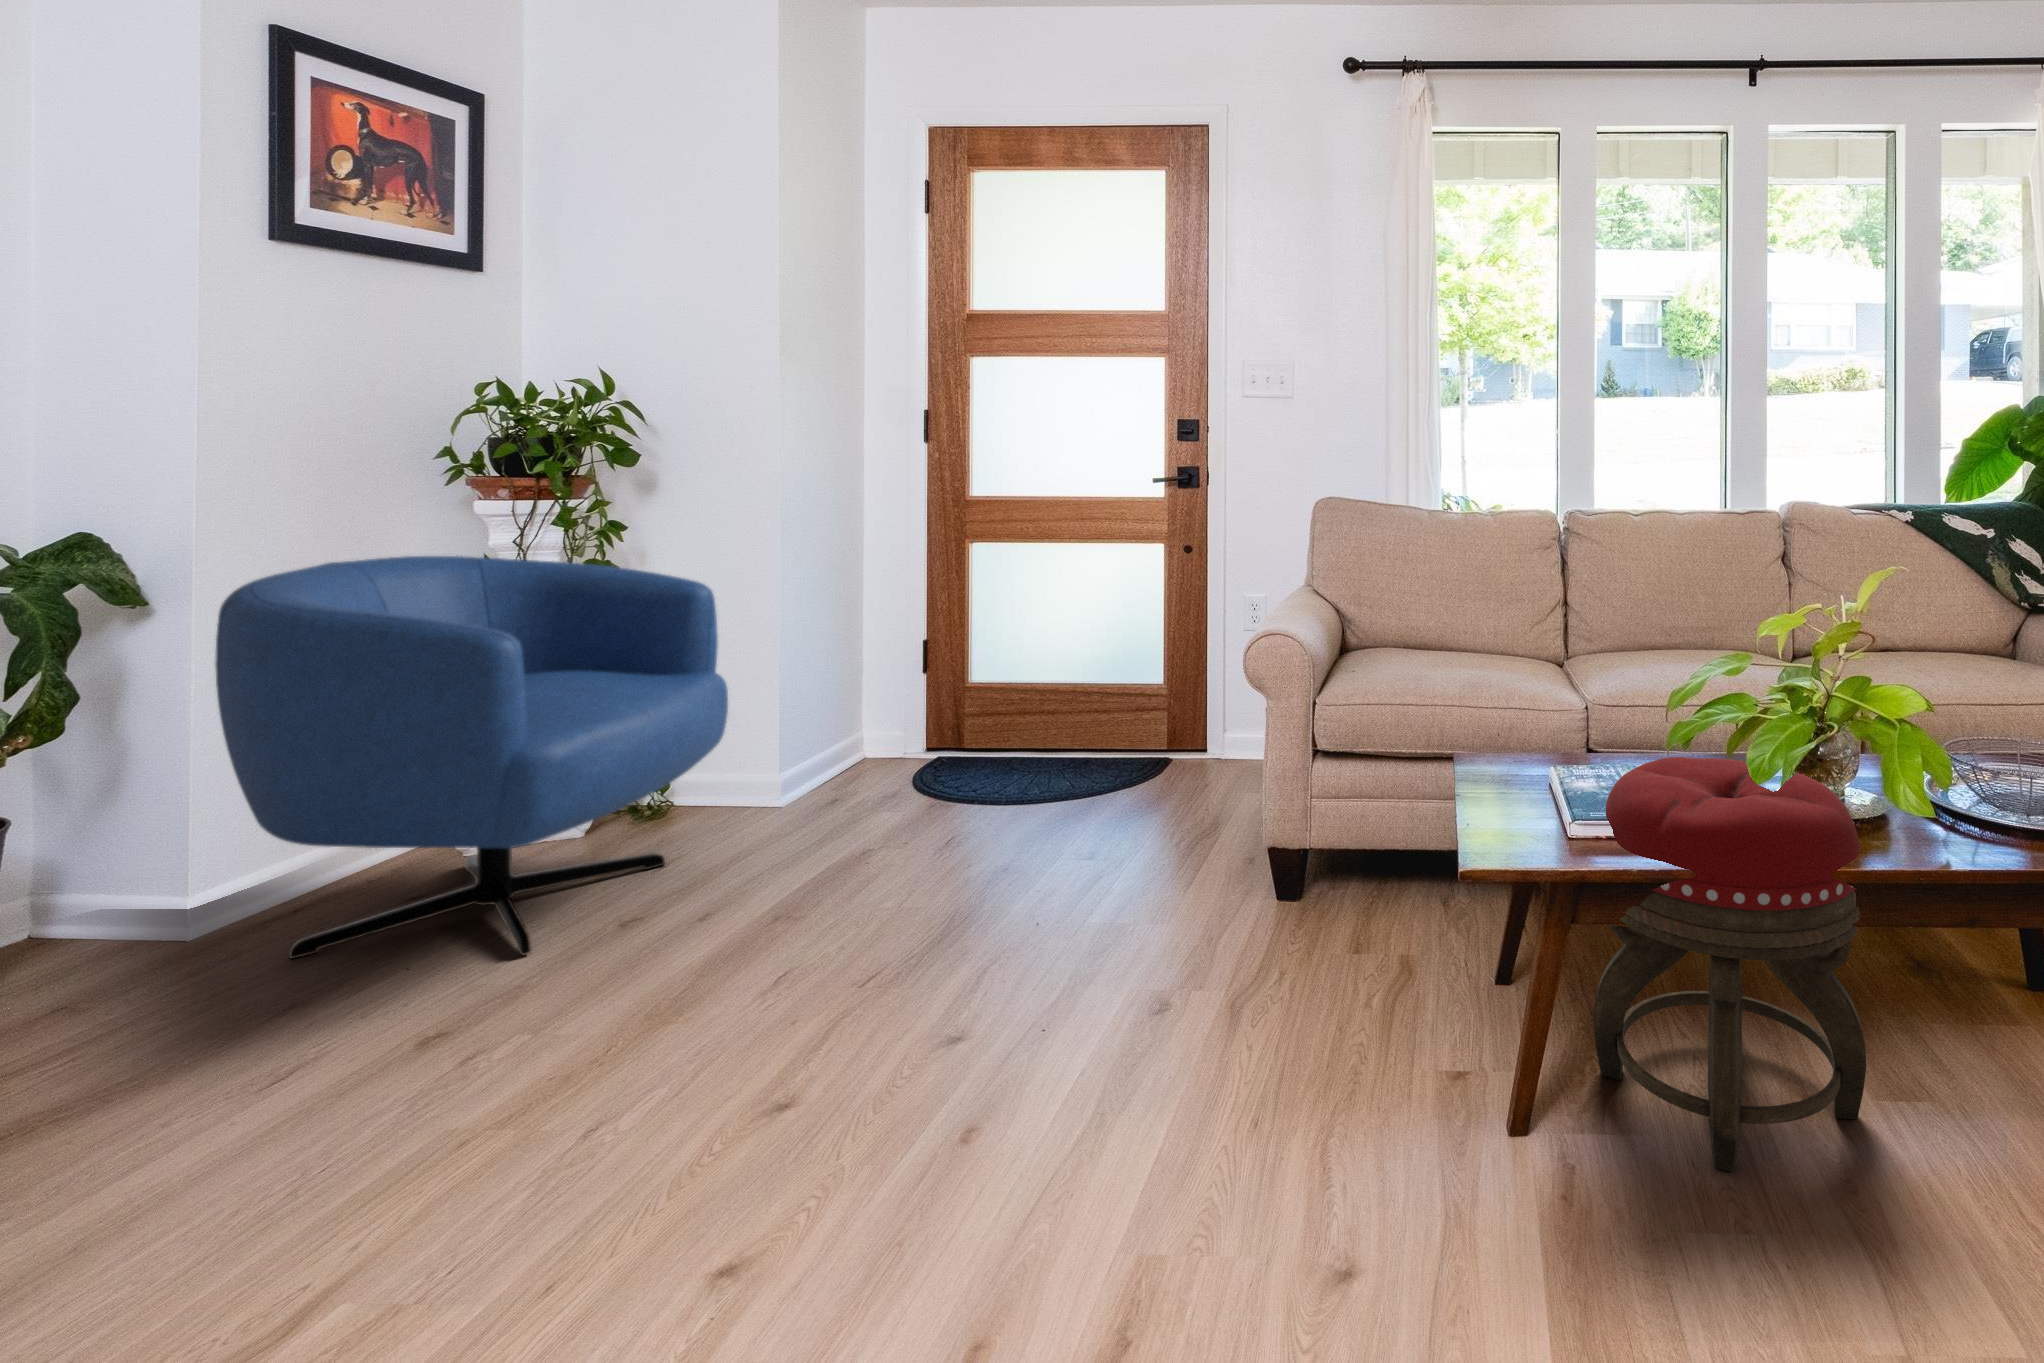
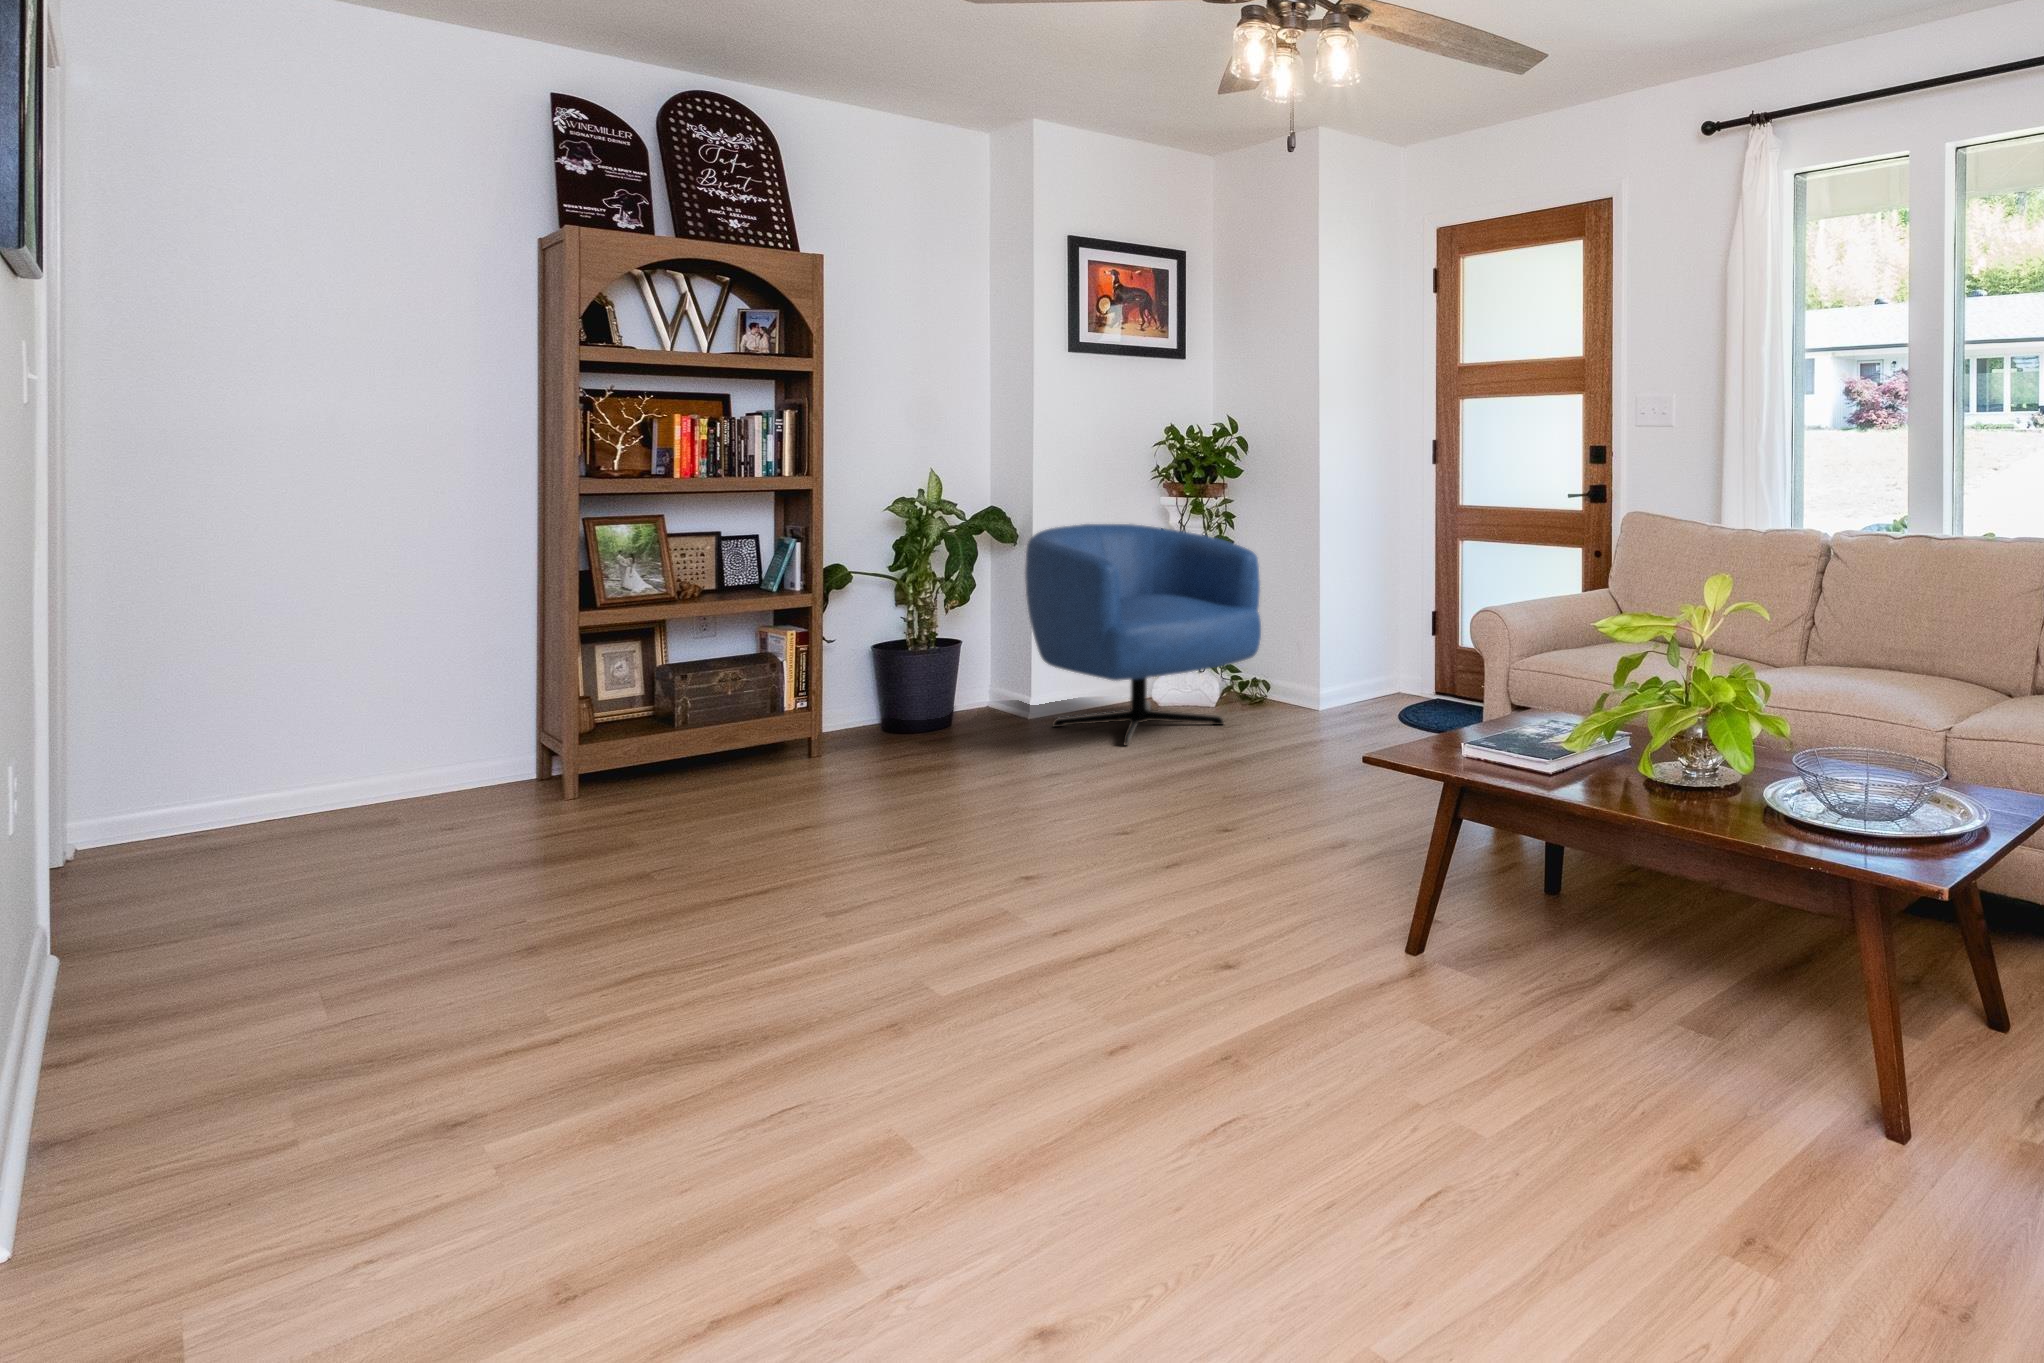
footstool: present [1594,757,1866,1171] -> none [1489,709,1688,1005]

